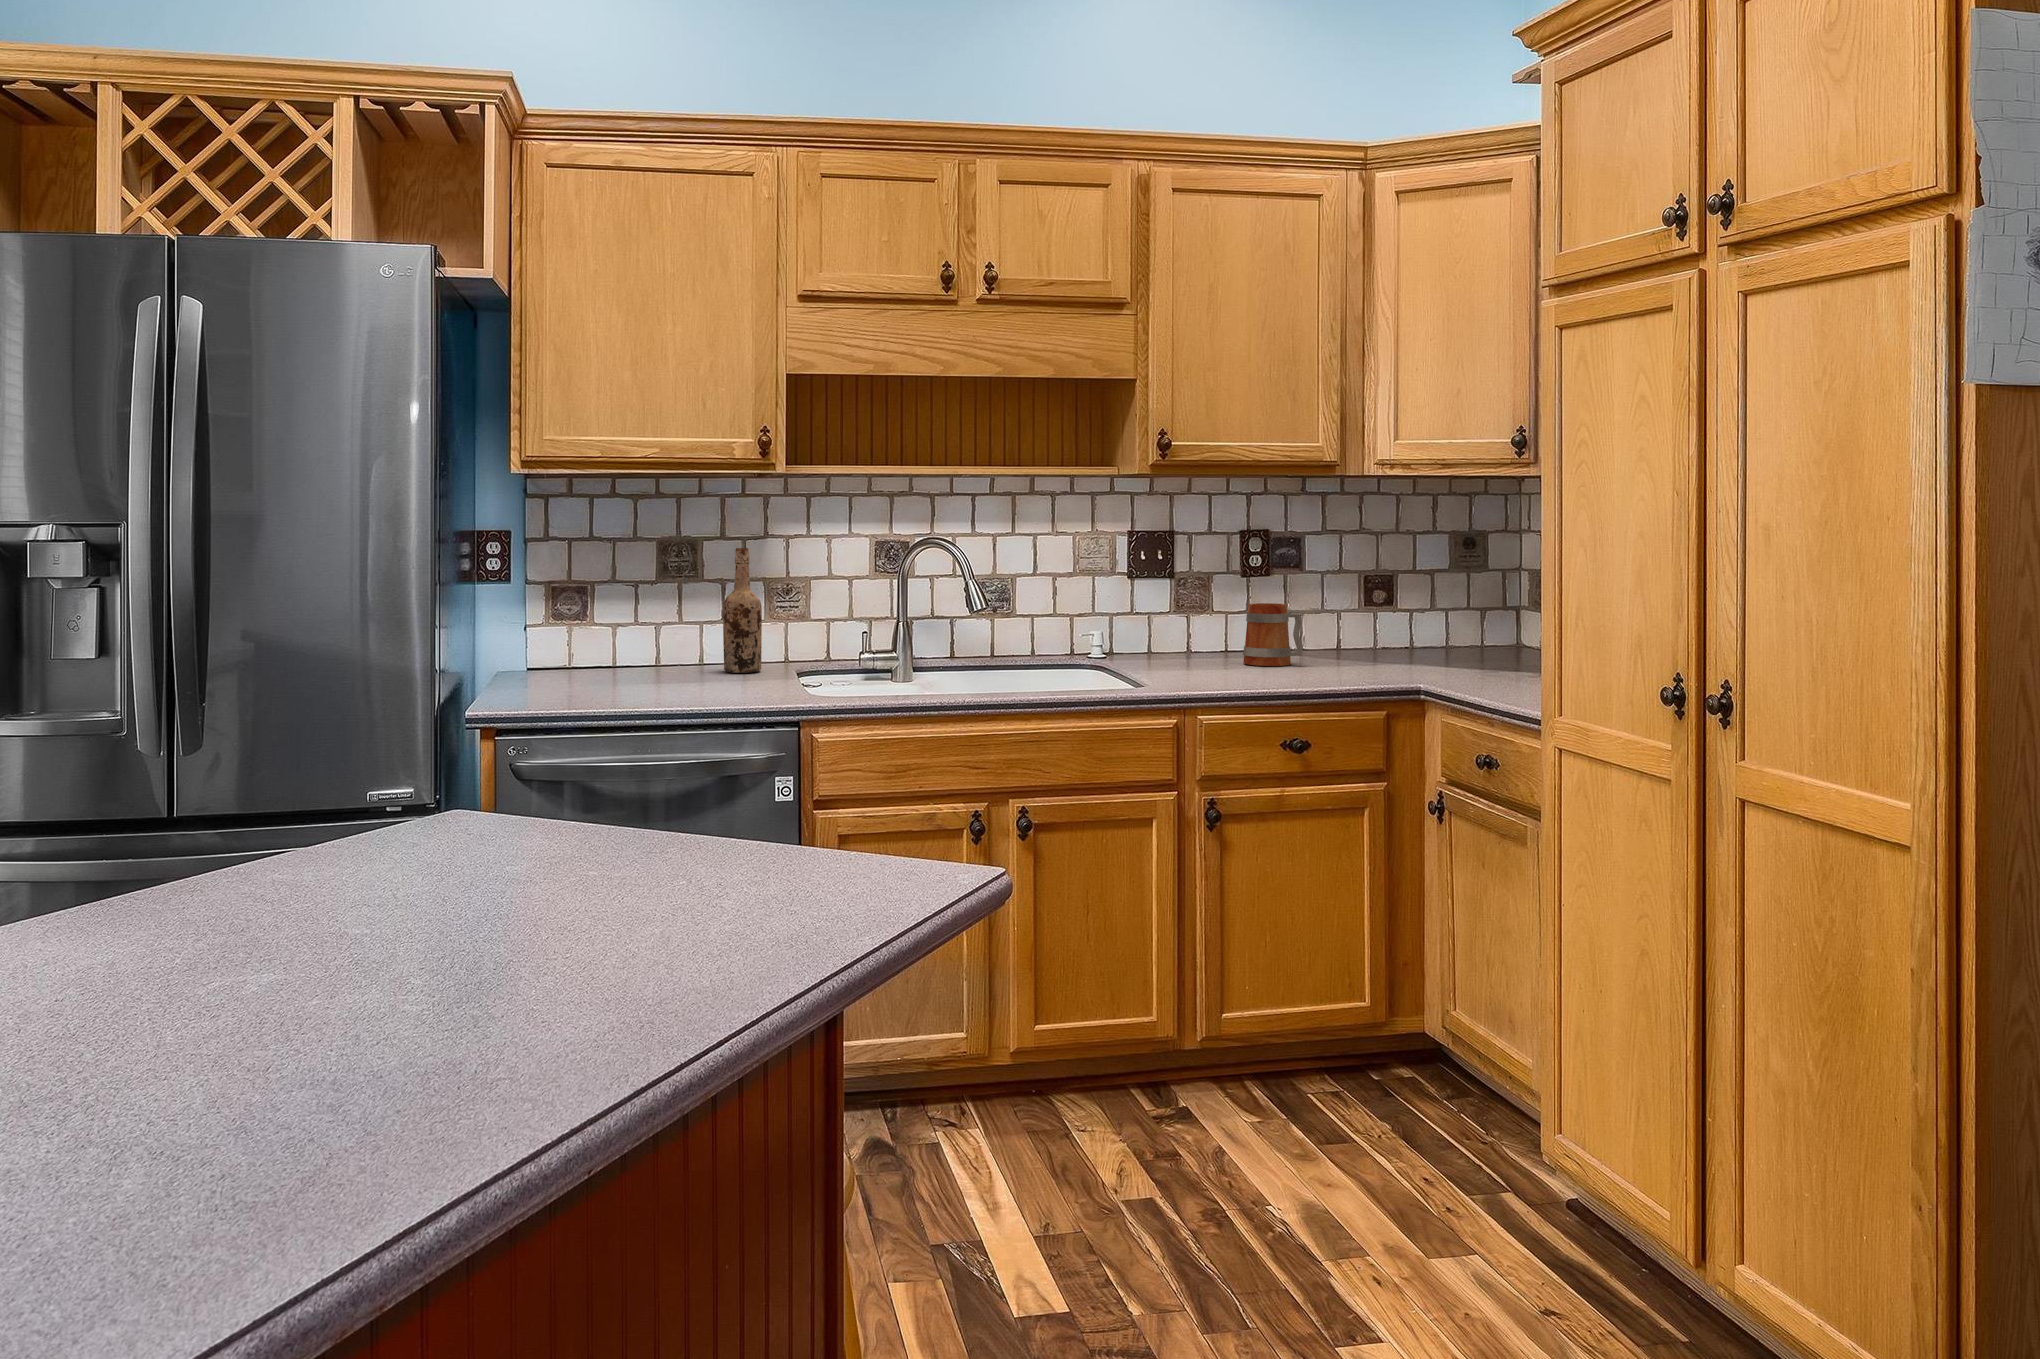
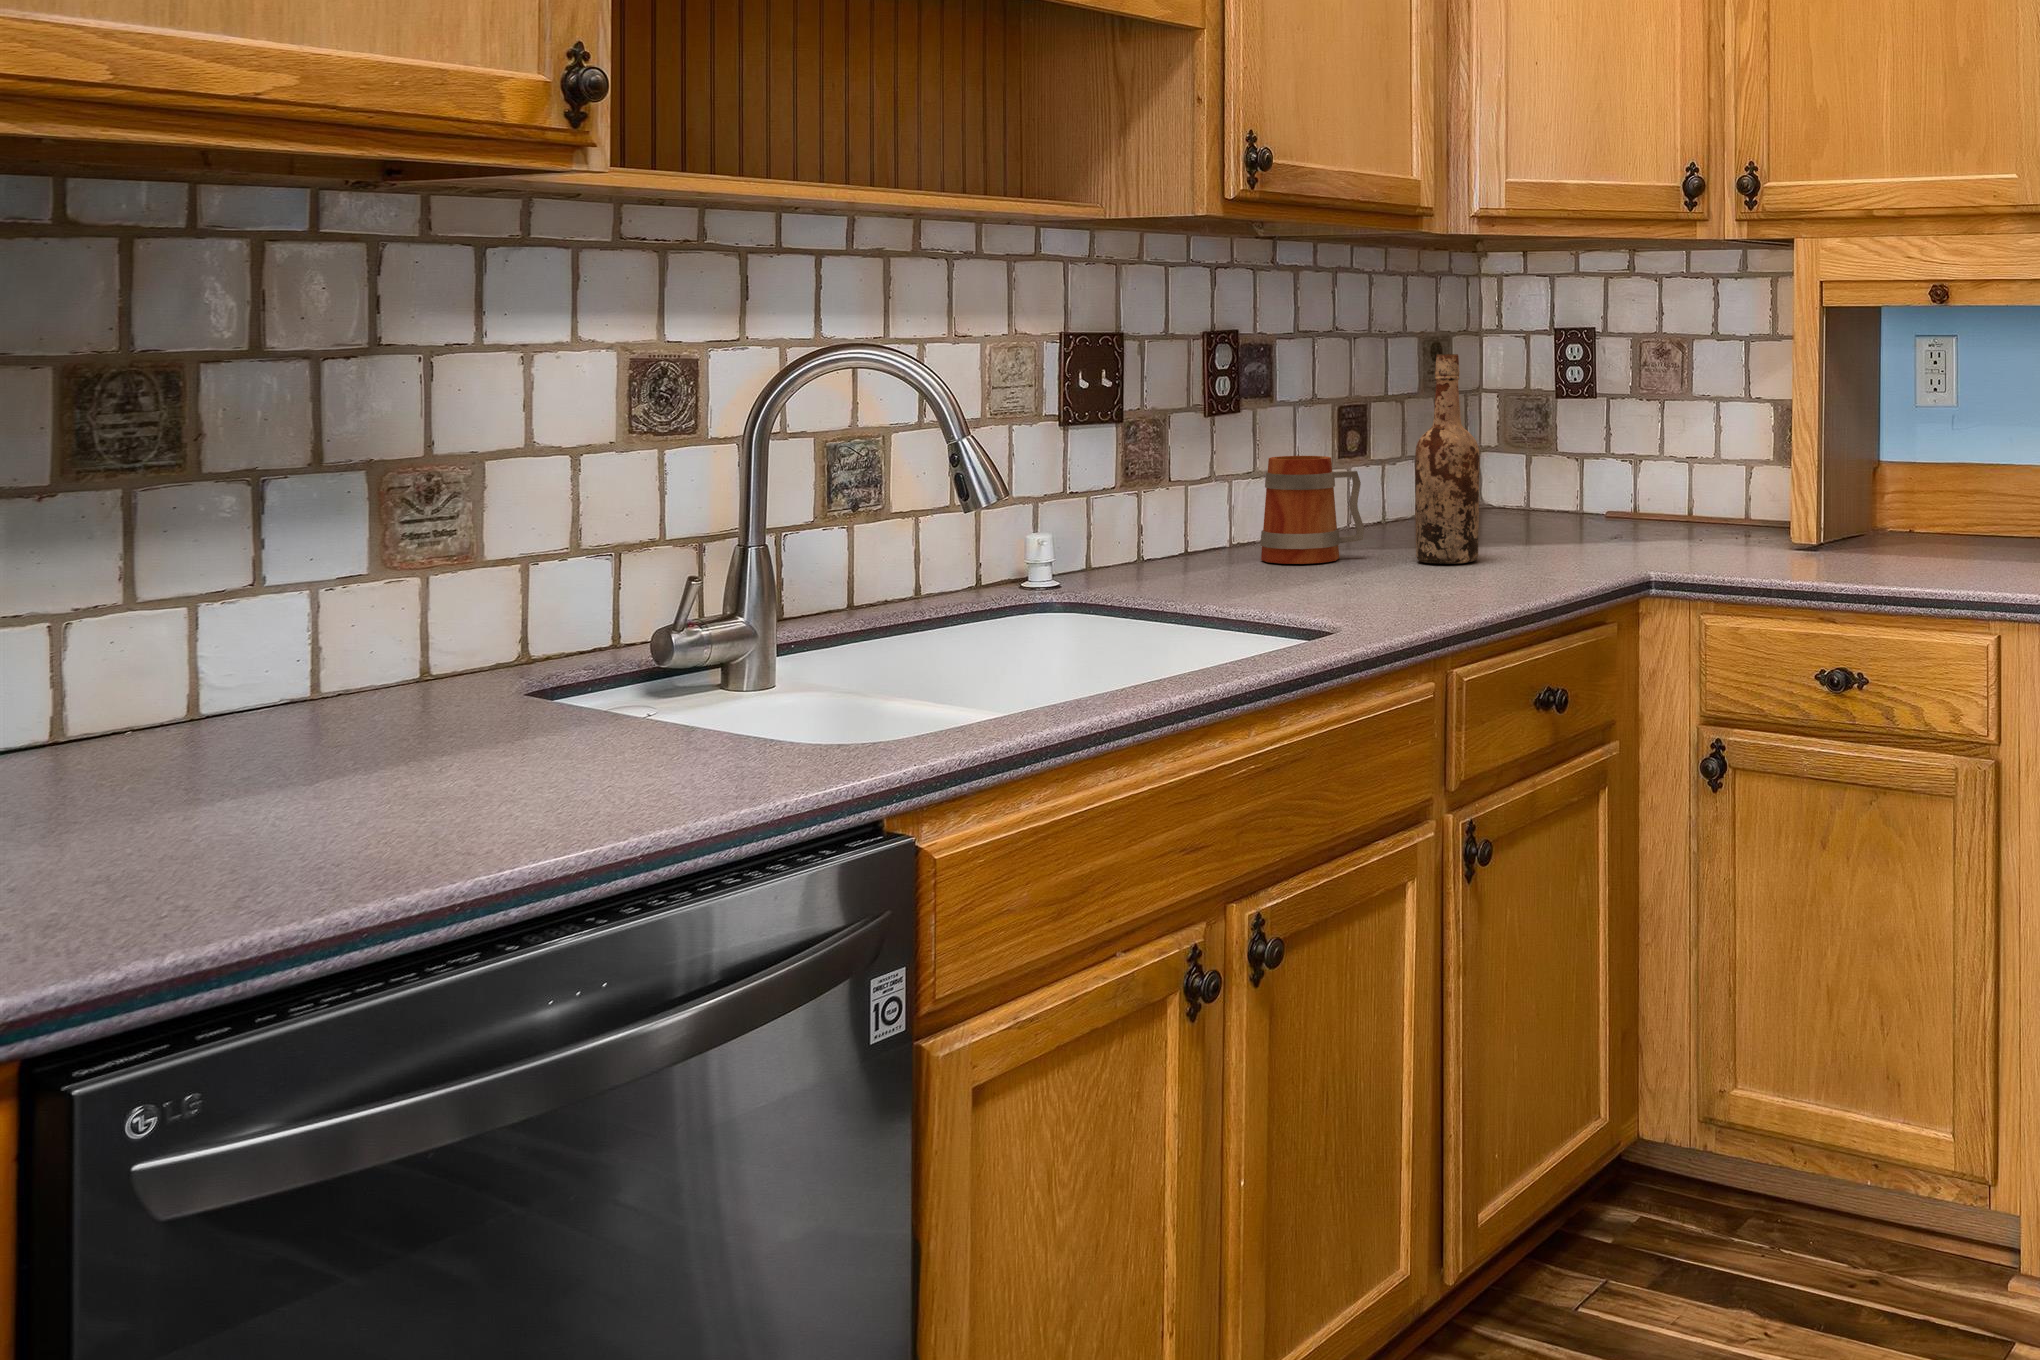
wine bottle: present [723,548,762,673] -> present [1415,354,1479,564]

